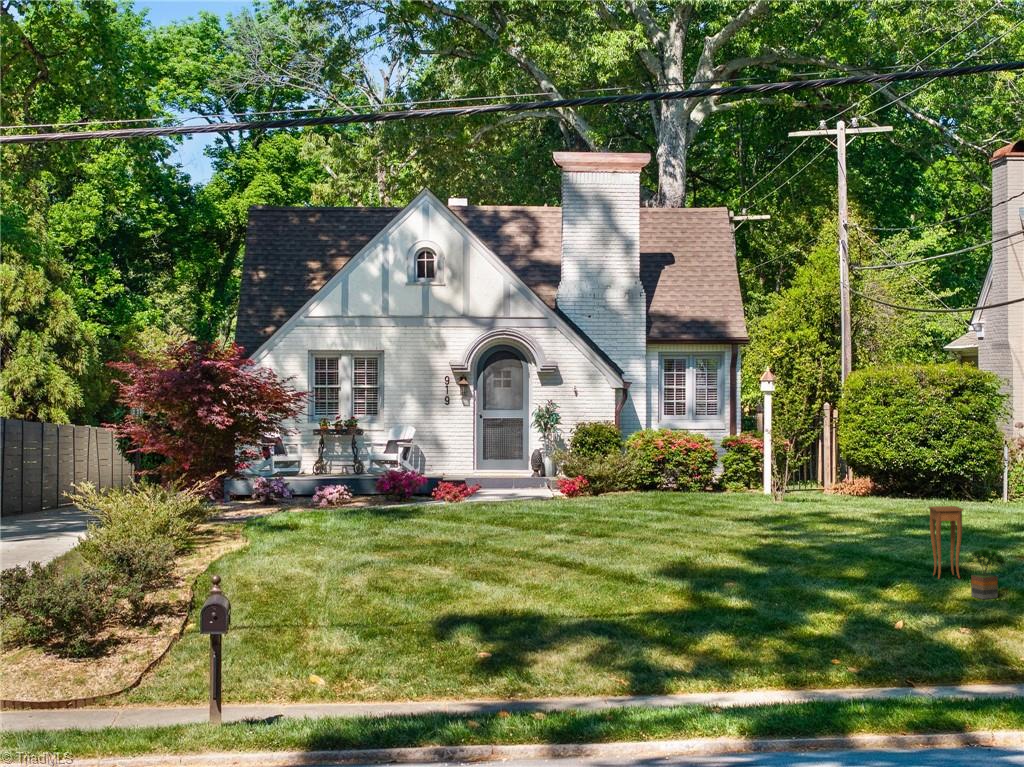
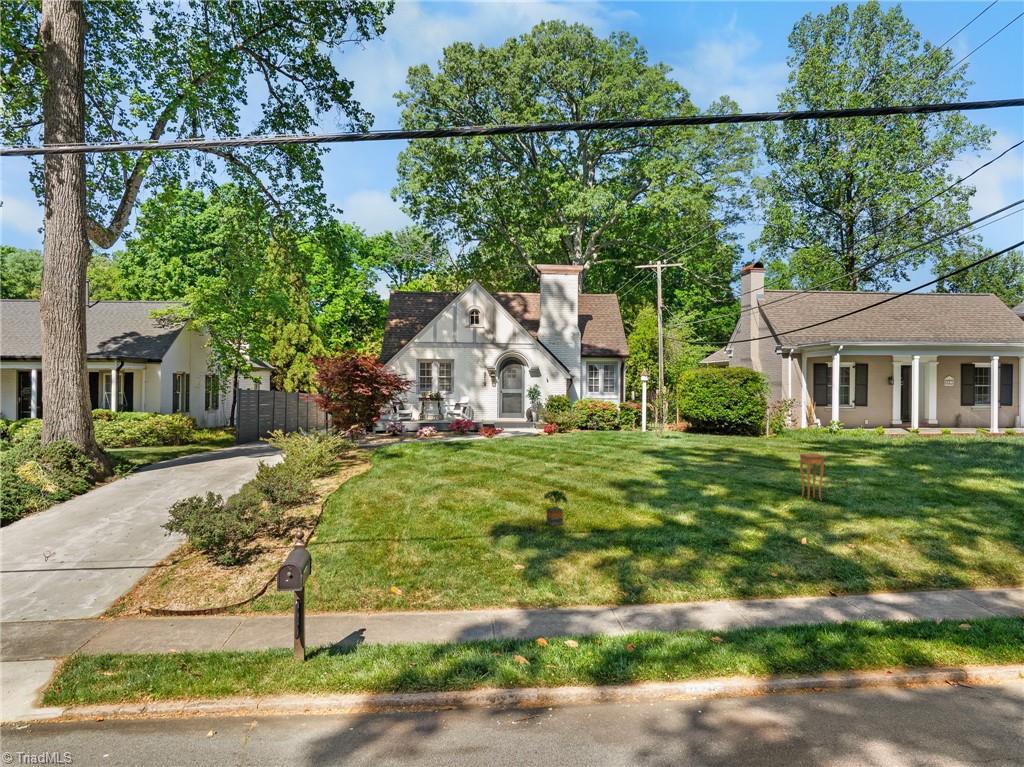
potted tree: present [968,549,1005,599] -> present [544,490,568,526]

